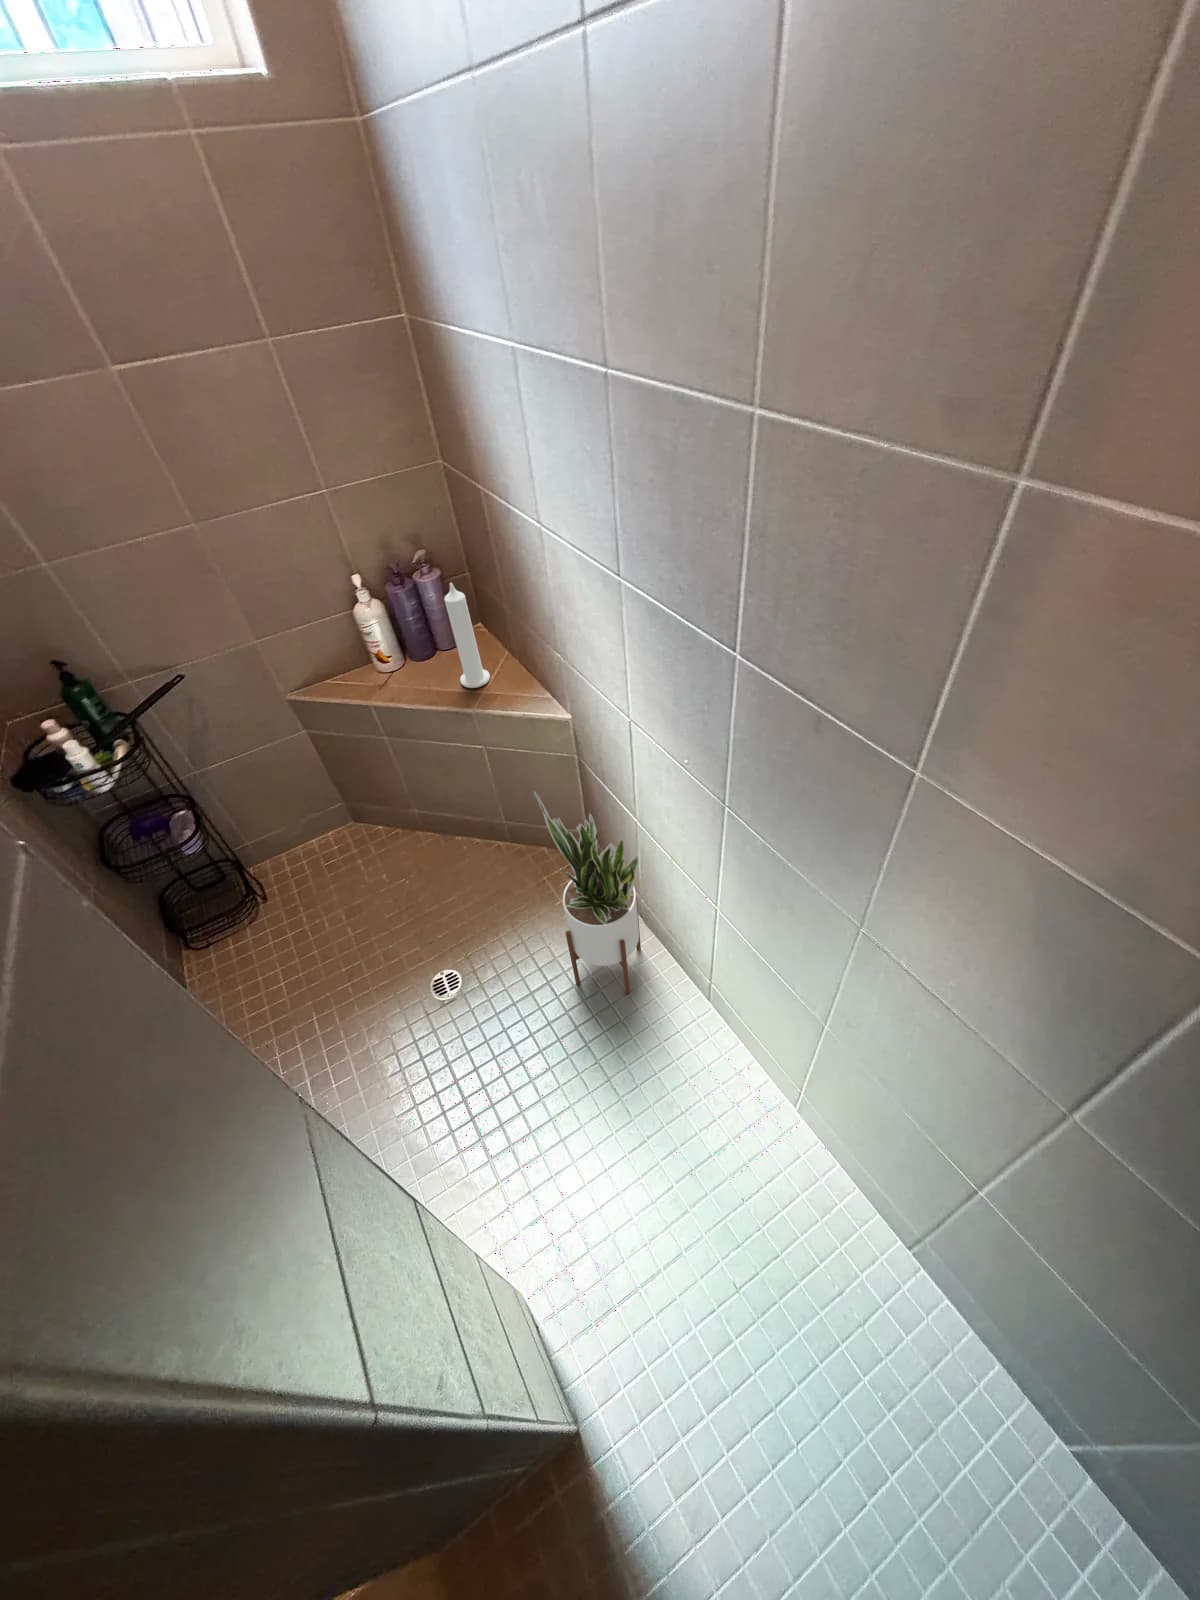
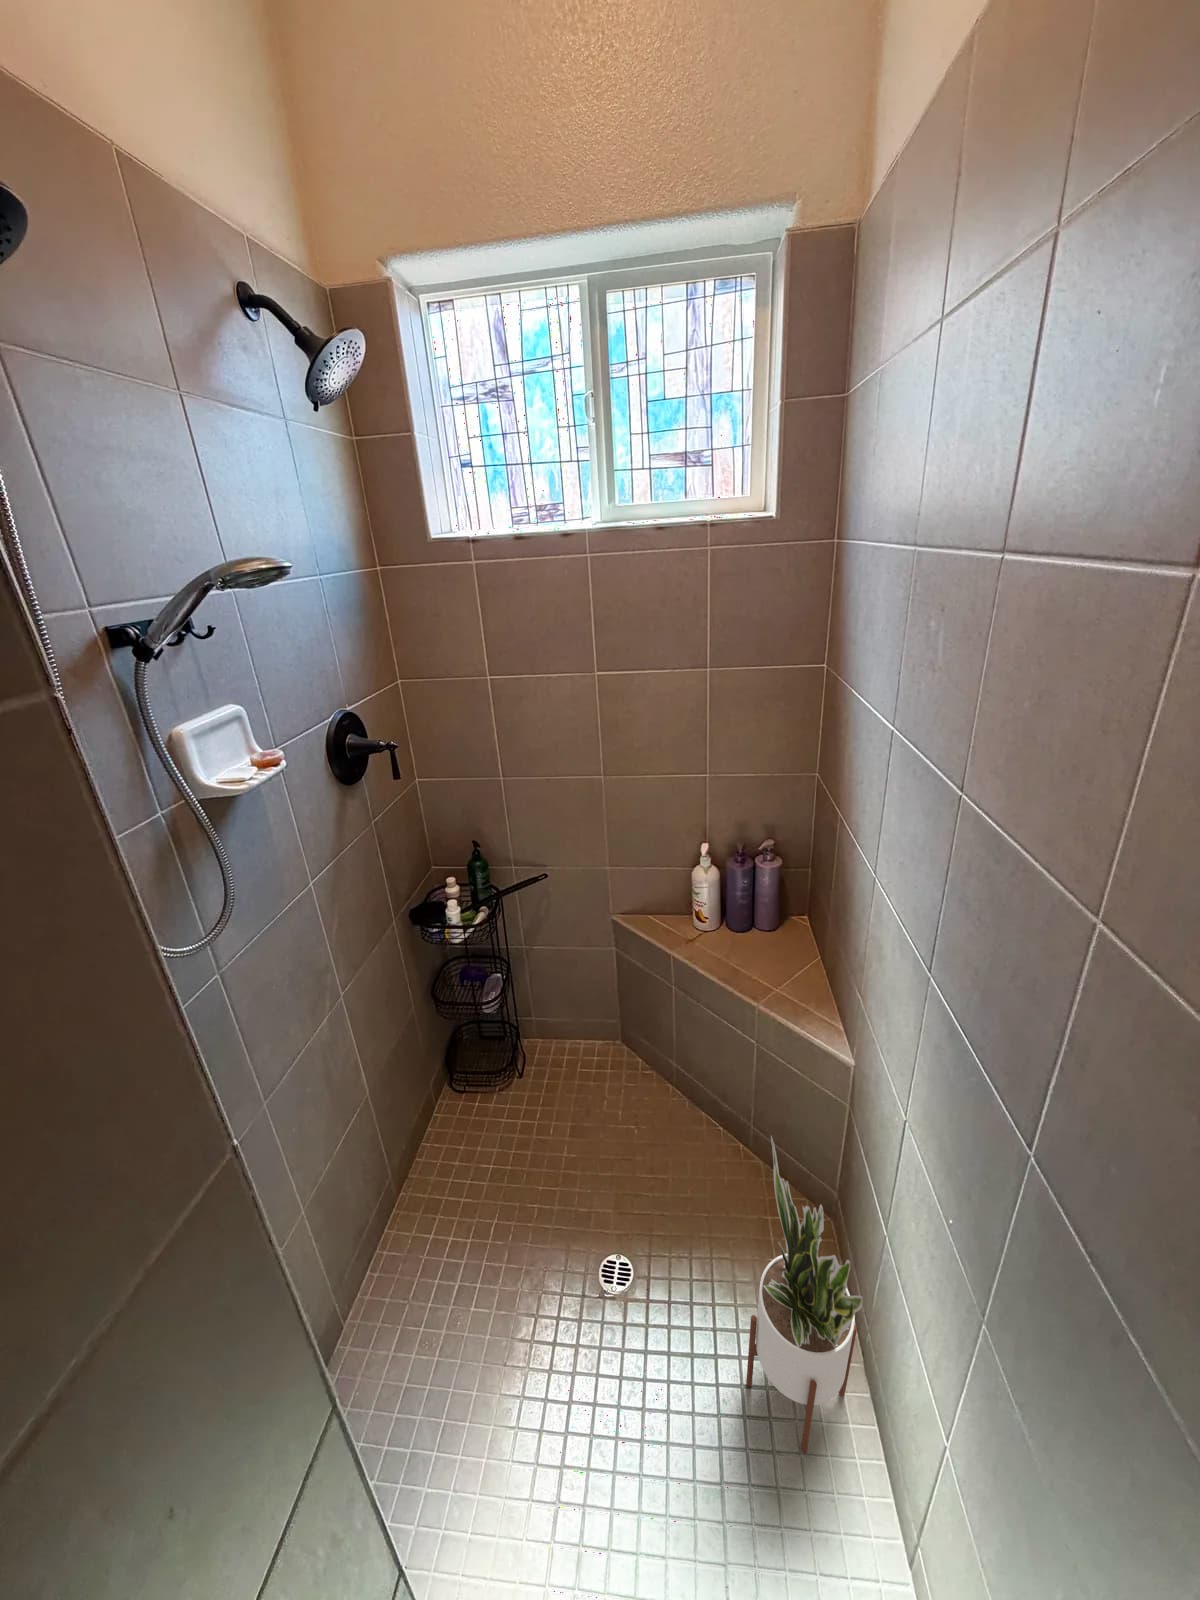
candle: present [444,583,490,688] -> none [759,882,790,982]

